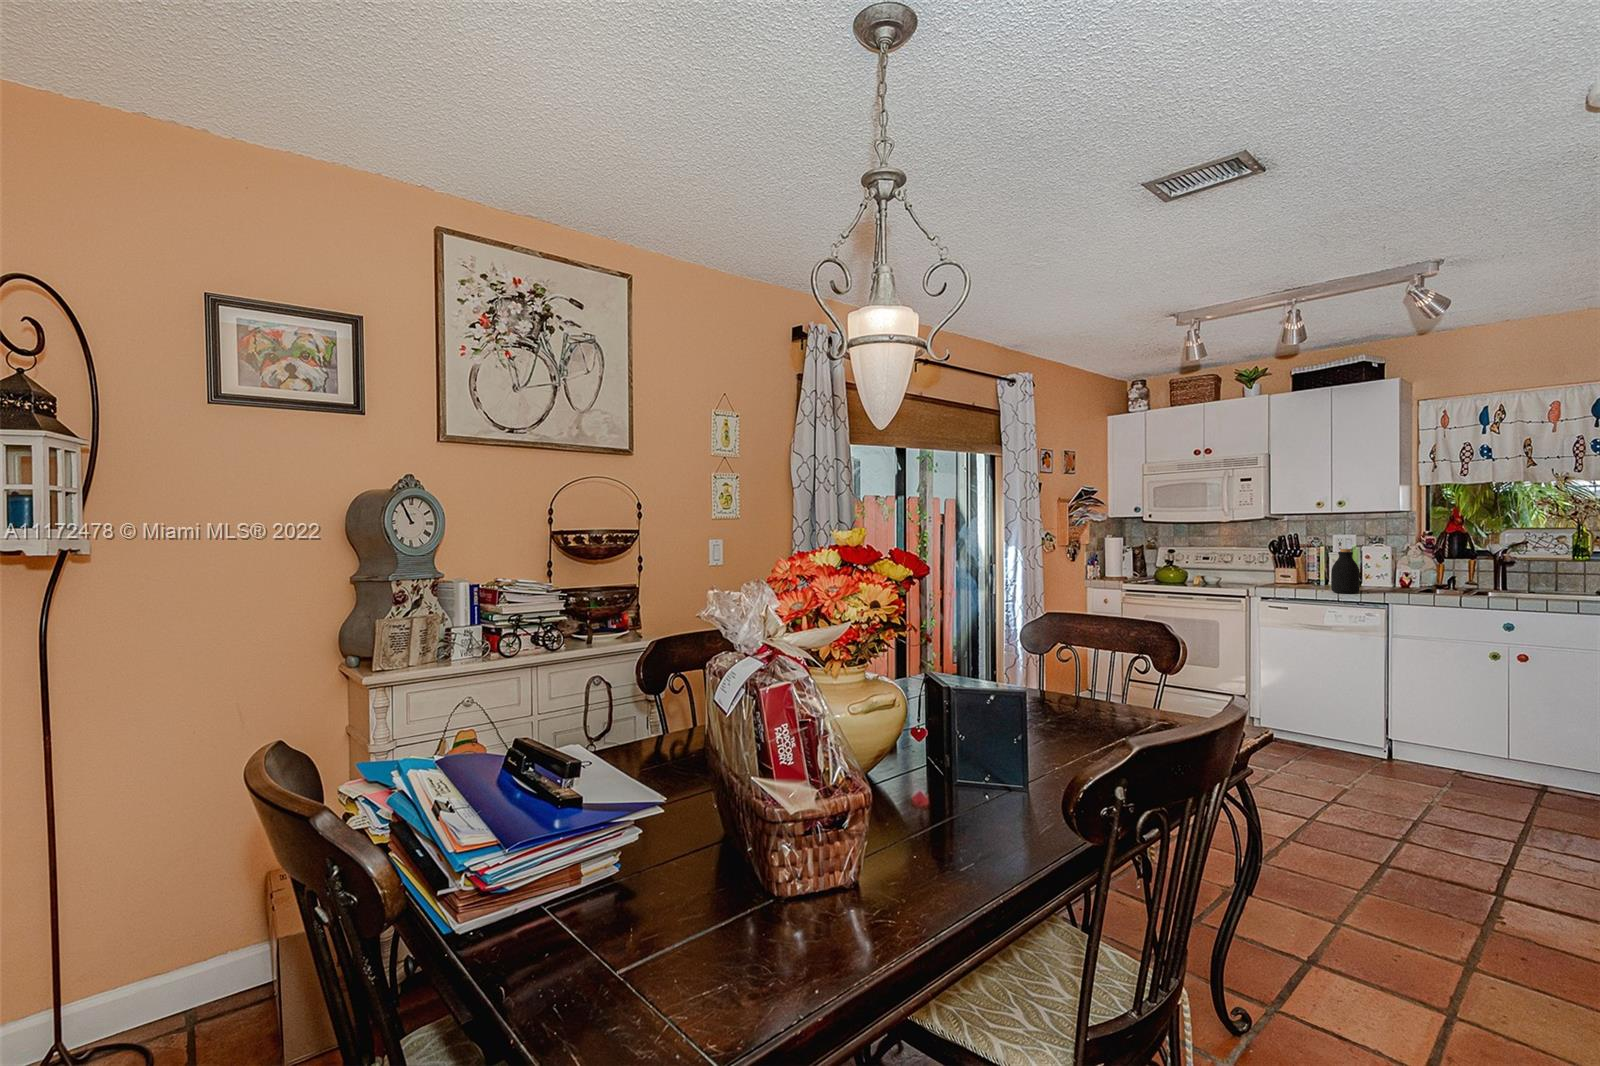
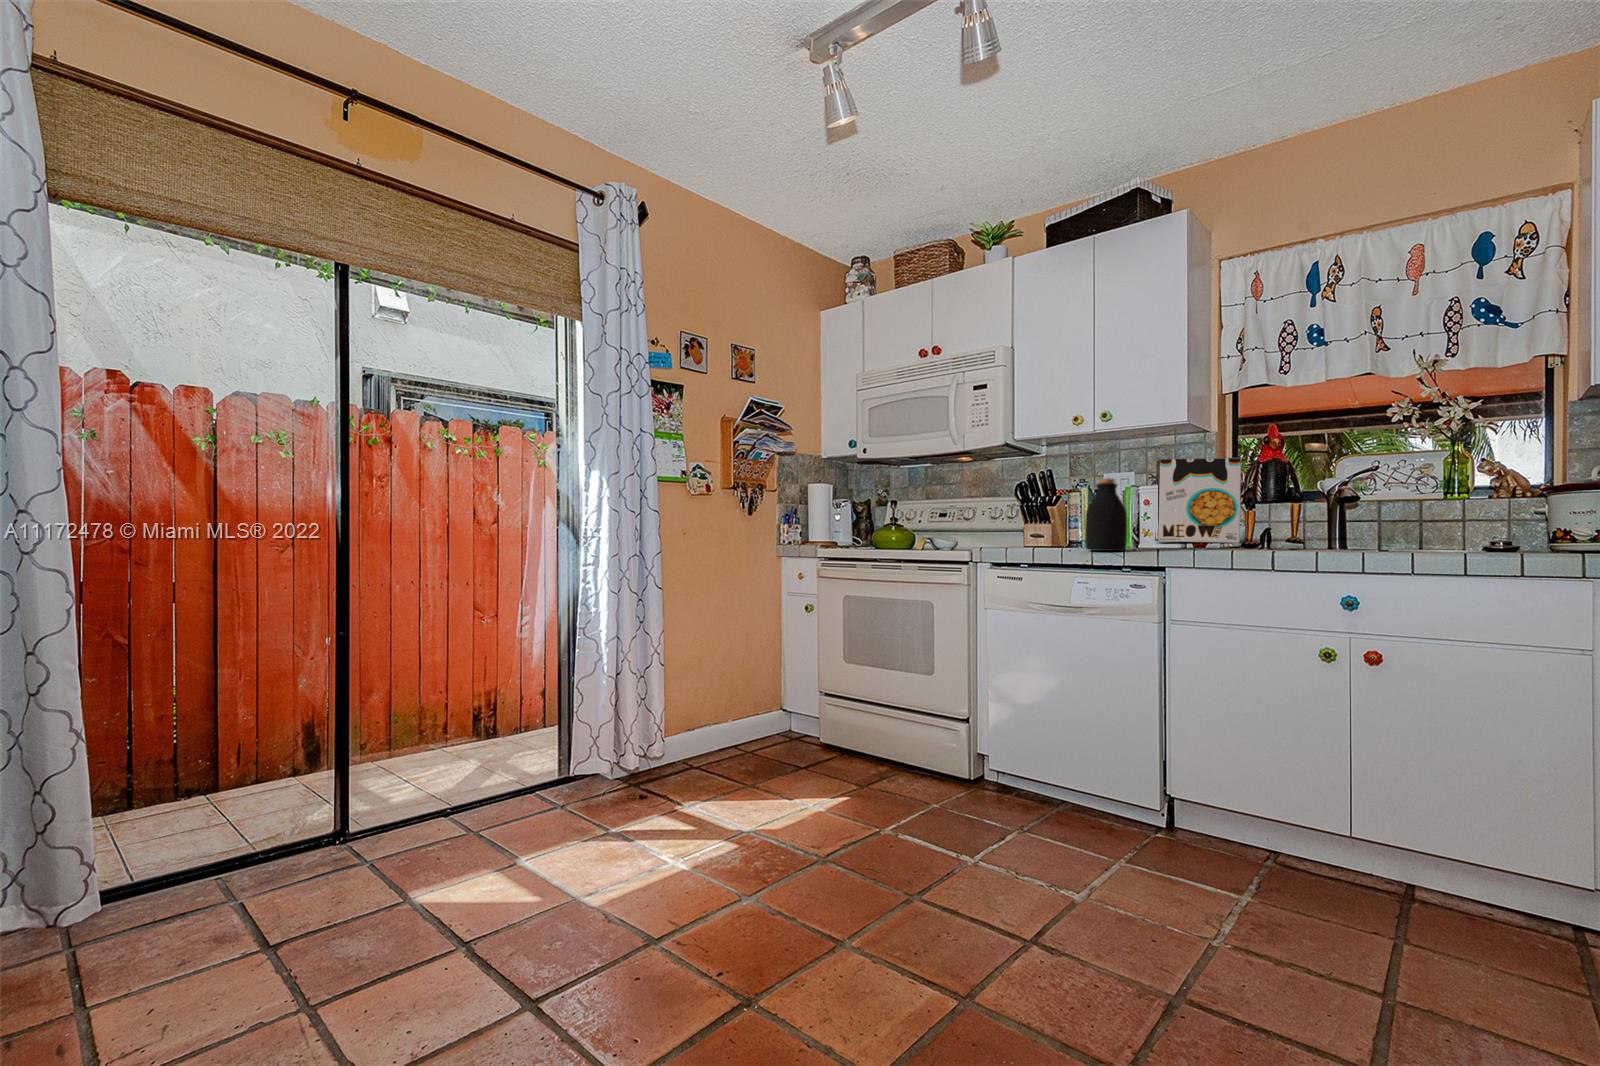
cereal box: none [1373,530,1435,584] -> present [1155,458,1241,543]

